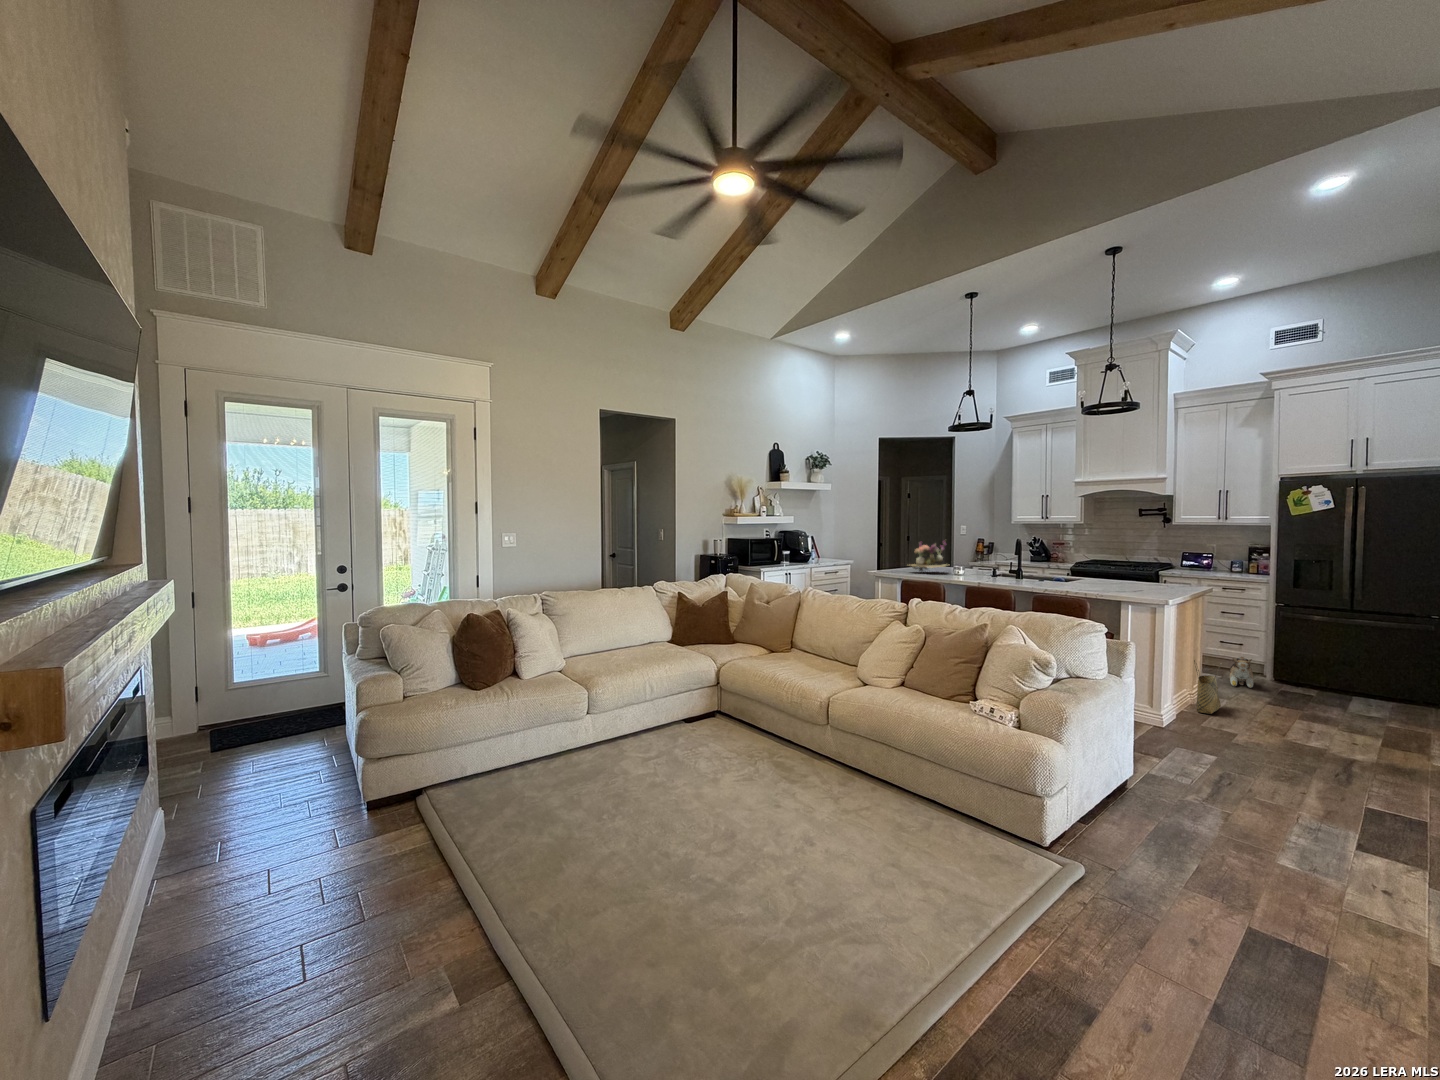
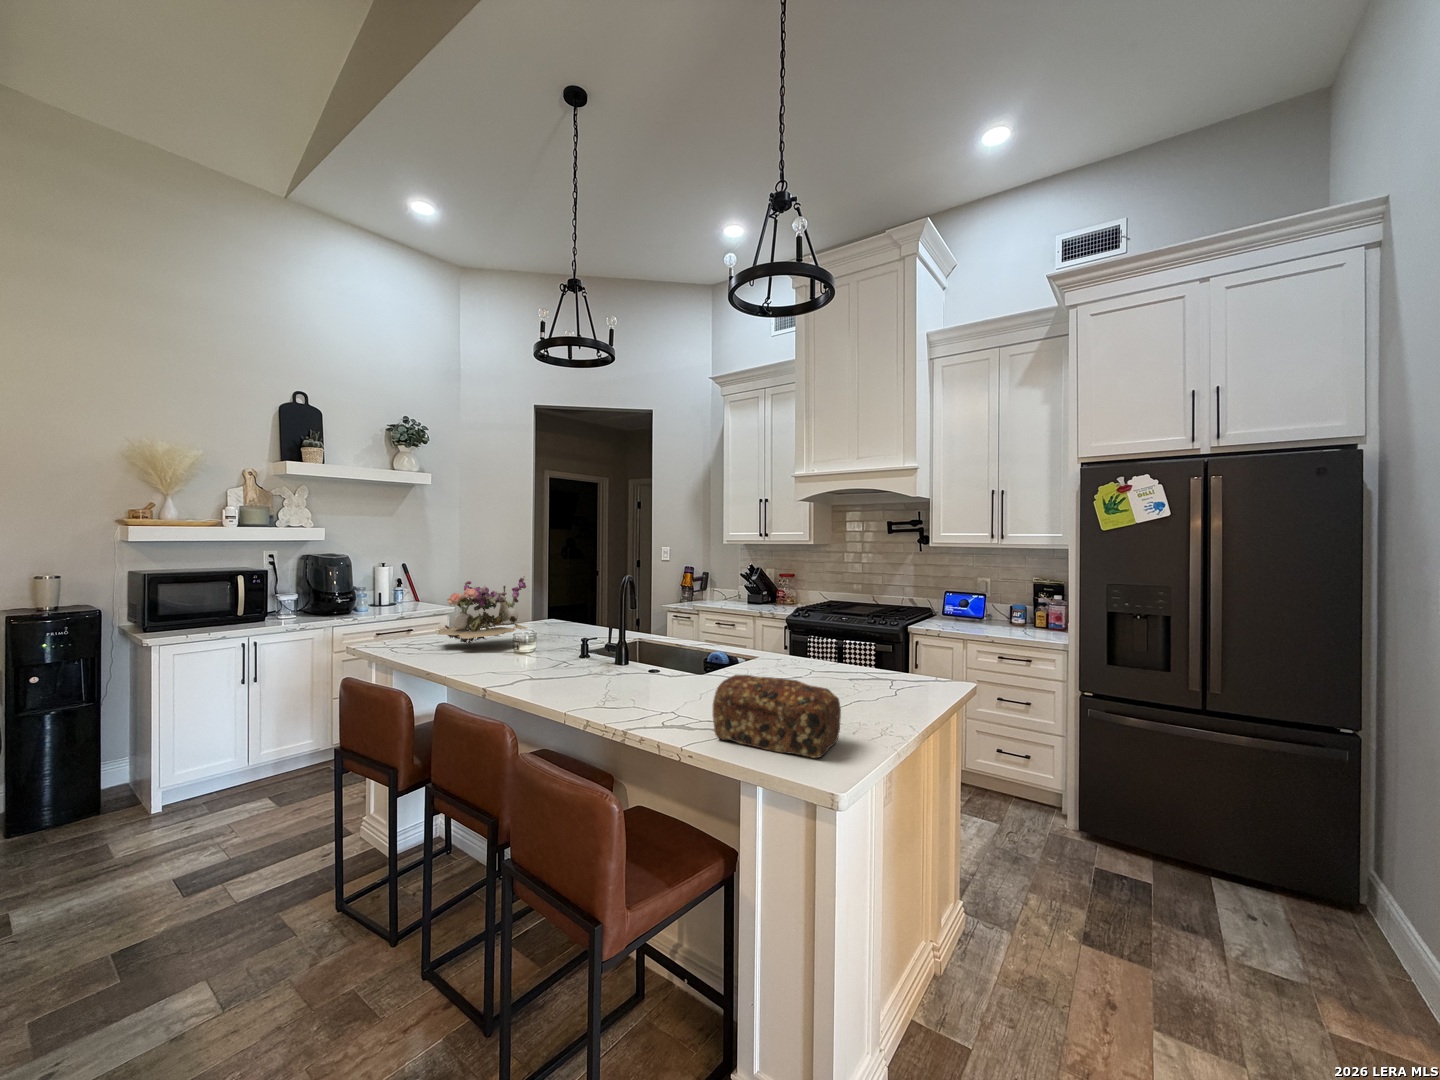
bread loaf: none [1113,569,1165,594] -> present [713,675,841,758]
plush toy: present [1229,657,1254,688] -> none [1008,810,1048,871]
woven basket: present [1194,660,1221,714] -> none [927,878,984,1040]

